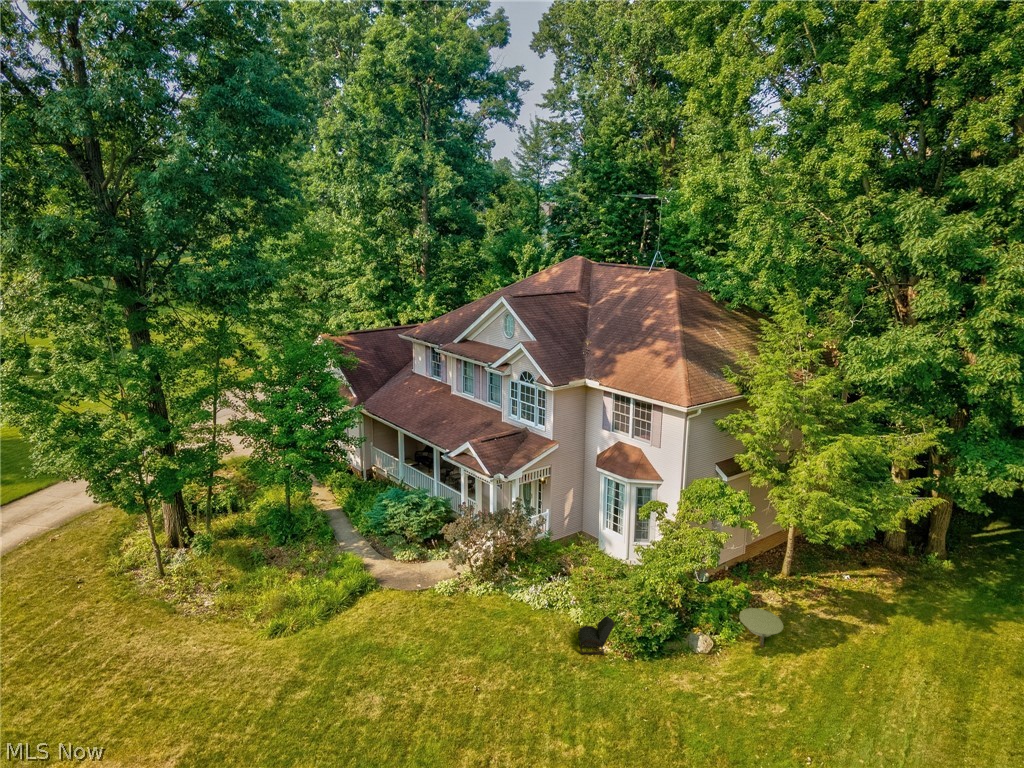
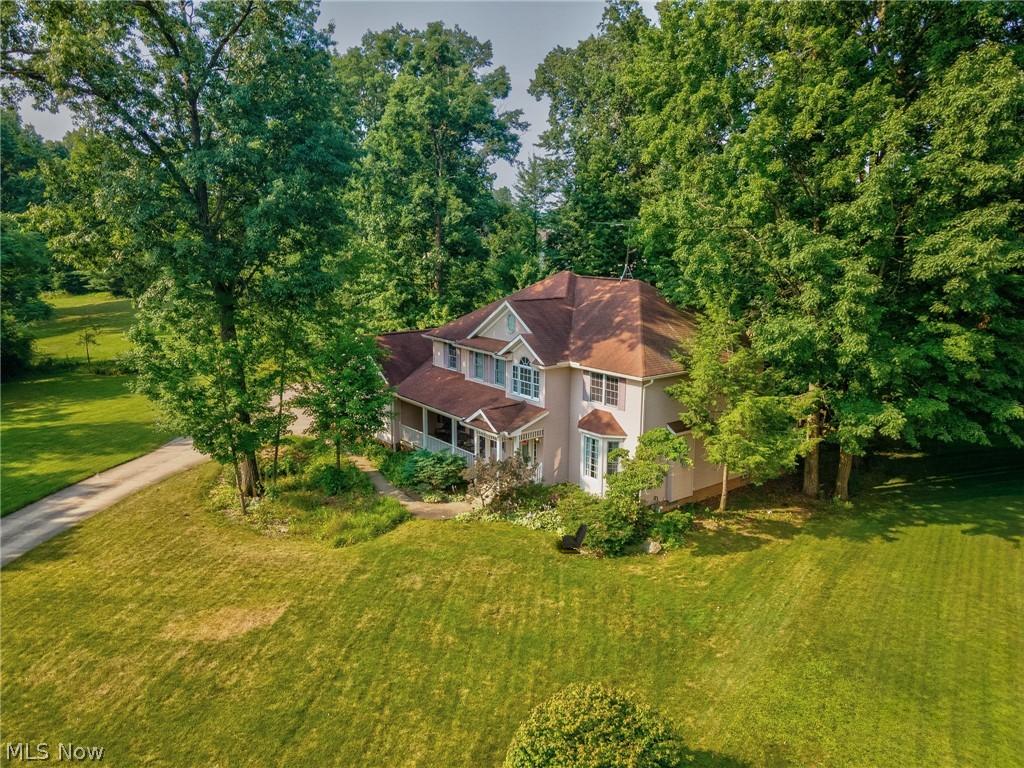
round table: present [739,608,783,647] -> none [681,525,713,550]

